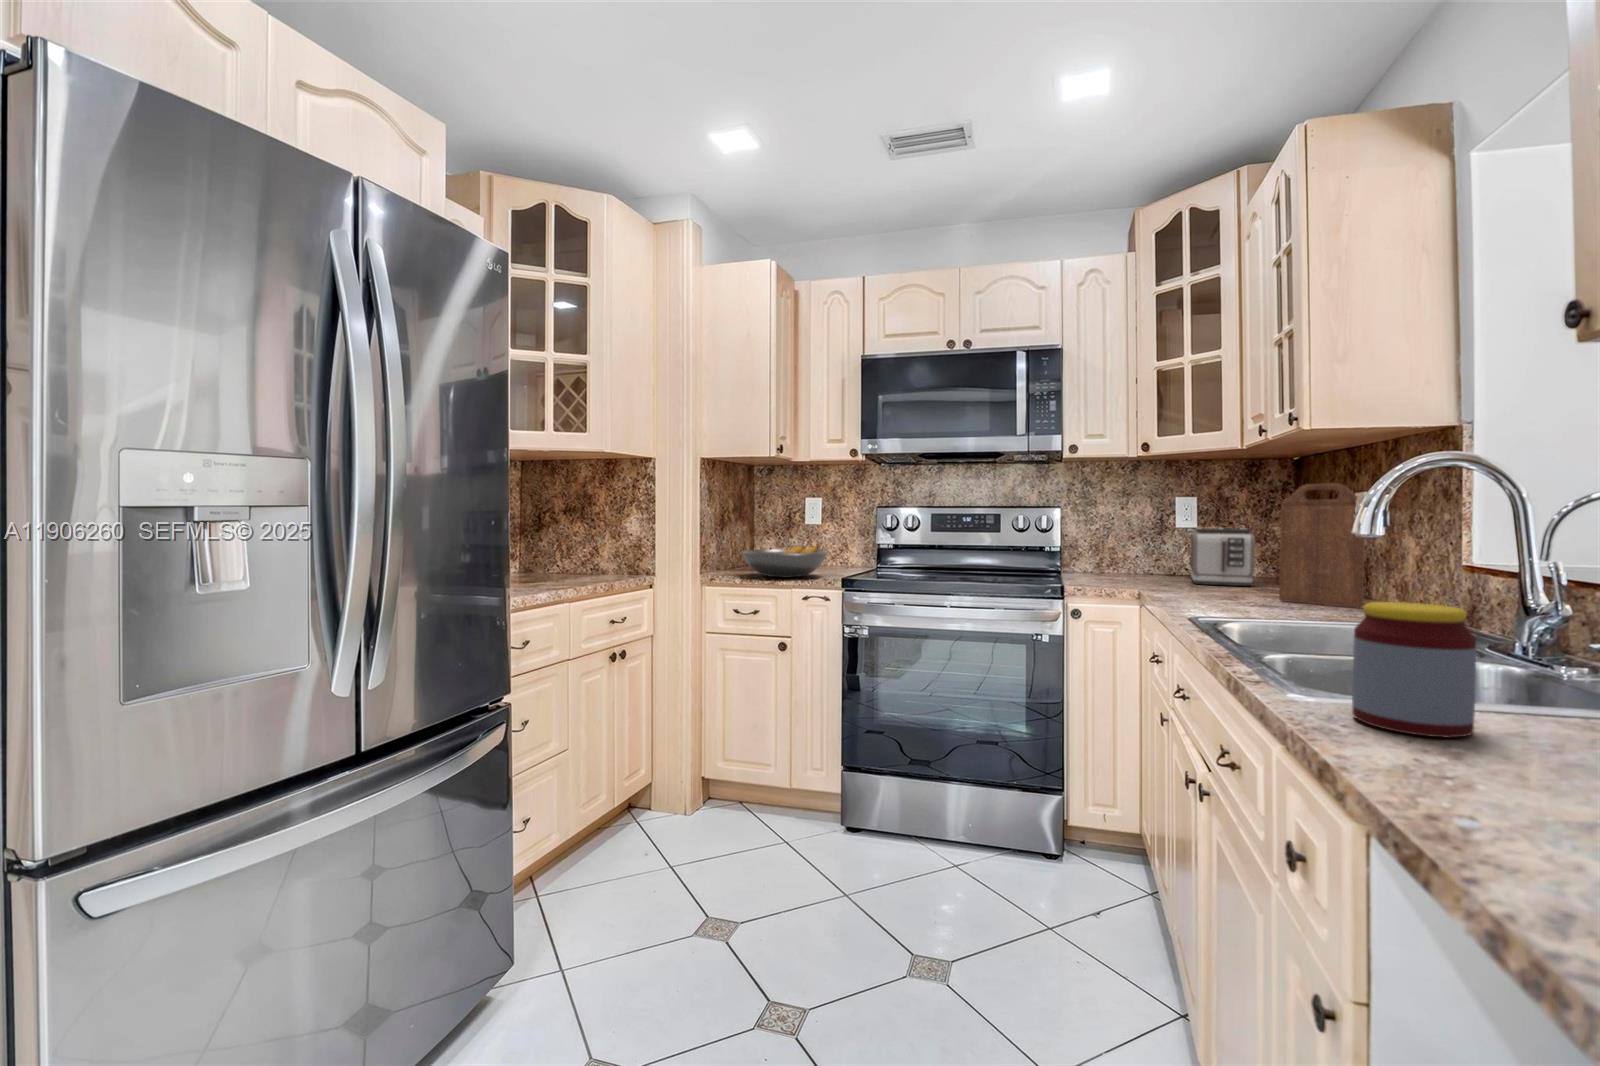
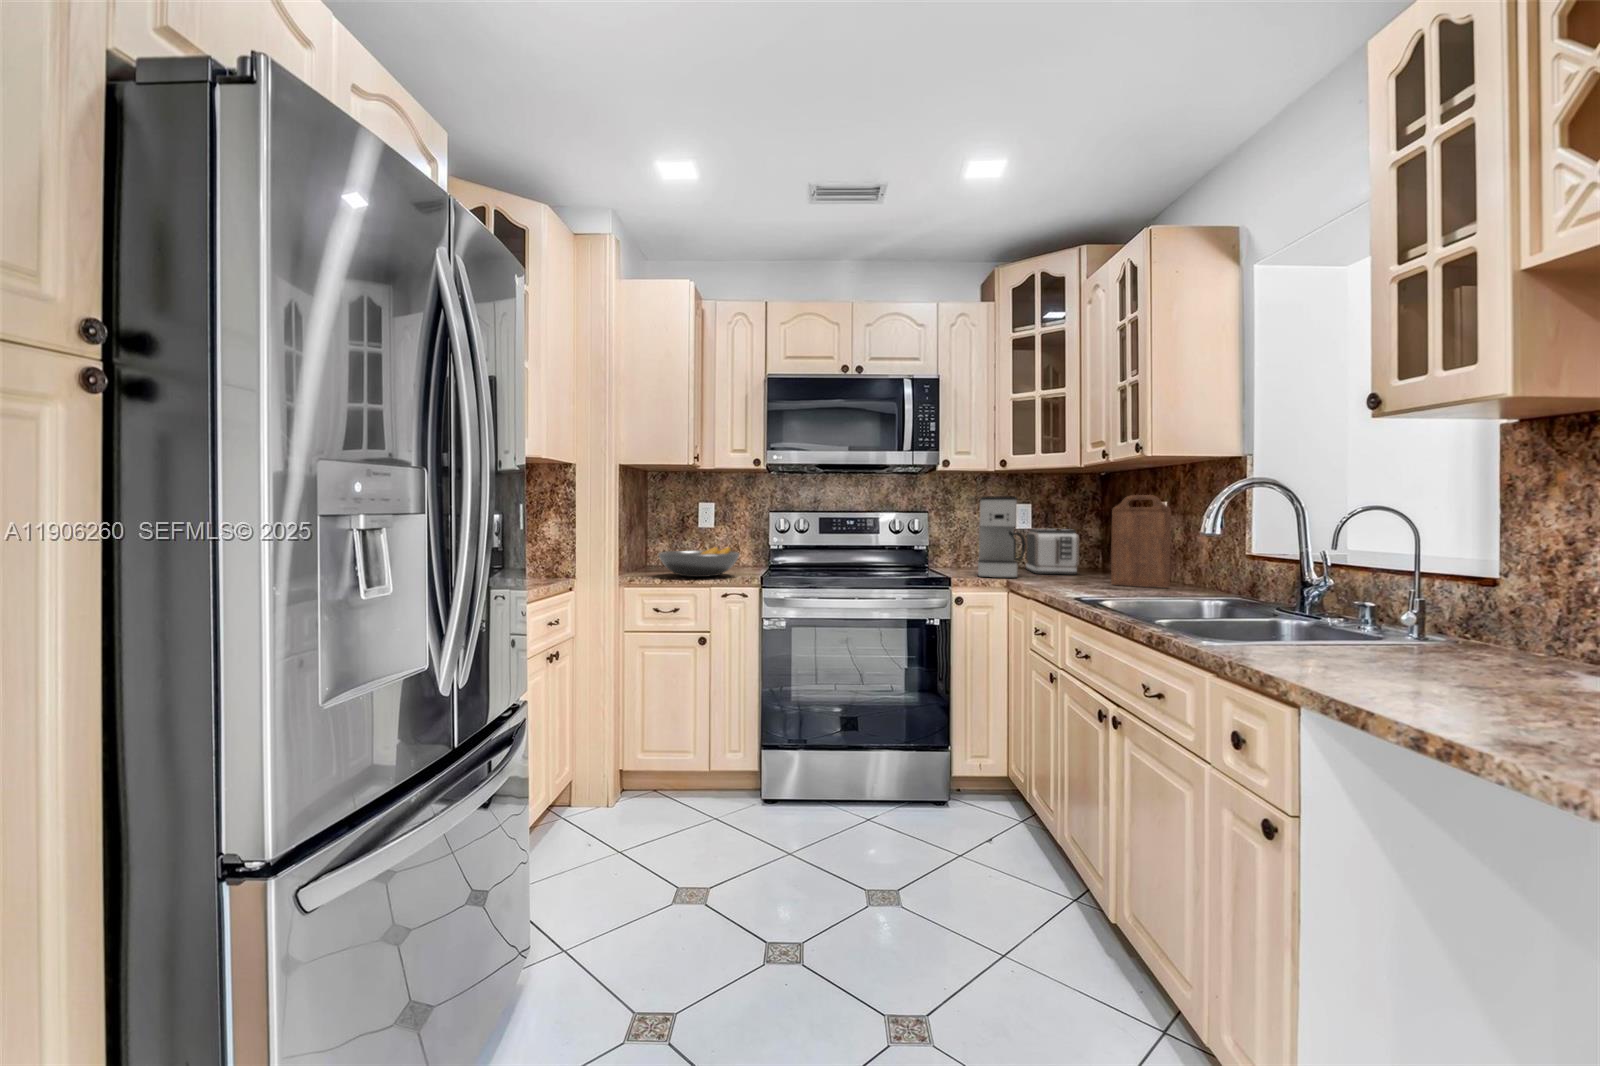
coffee maker: none [1110,488,1173,588] -> present [978,496,1025,578]
jar: present [1352,602,1476,738] -> none [1274,580,1353,669]

